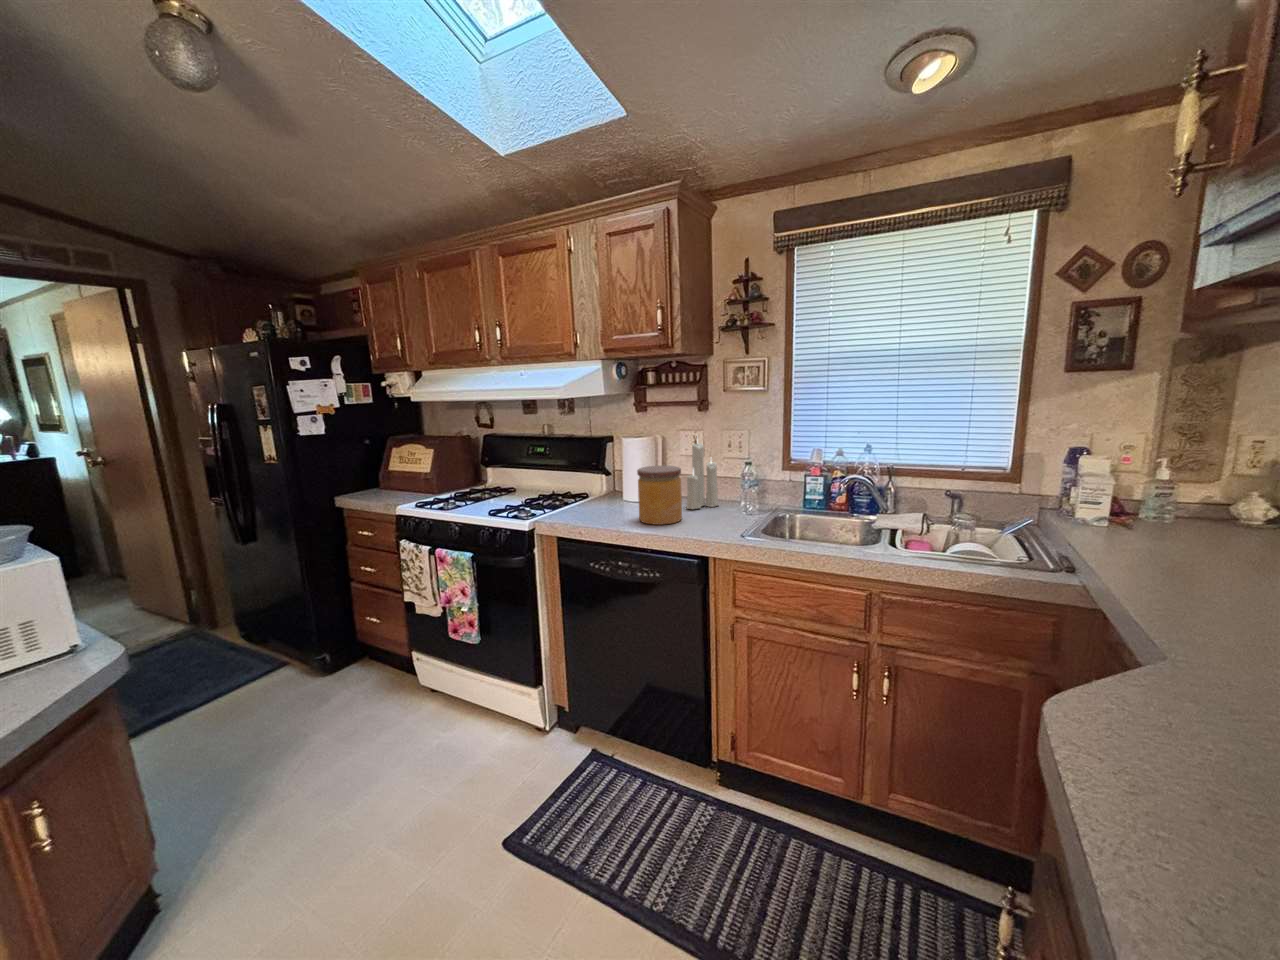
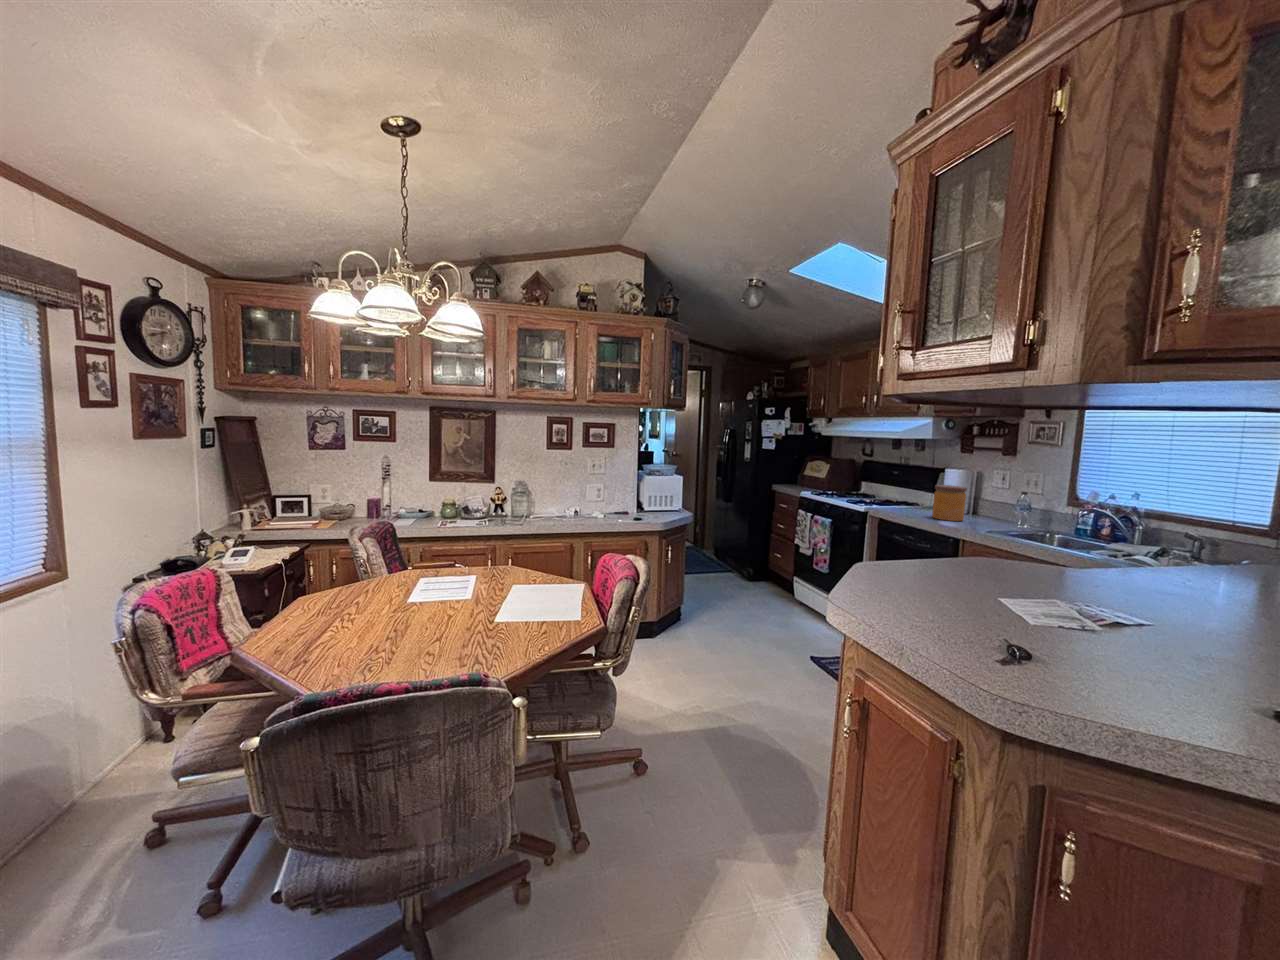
candle: present [686,443,718,509] -> none [977,468,1008,522]

